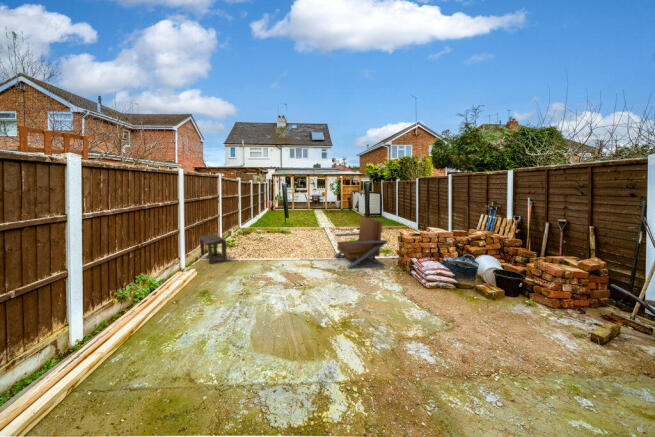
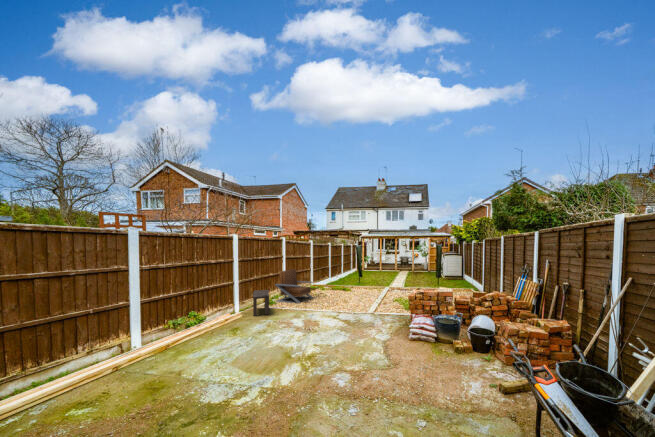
lounge chair: present [335,217,388,269] -> present [275,269,313,303]

